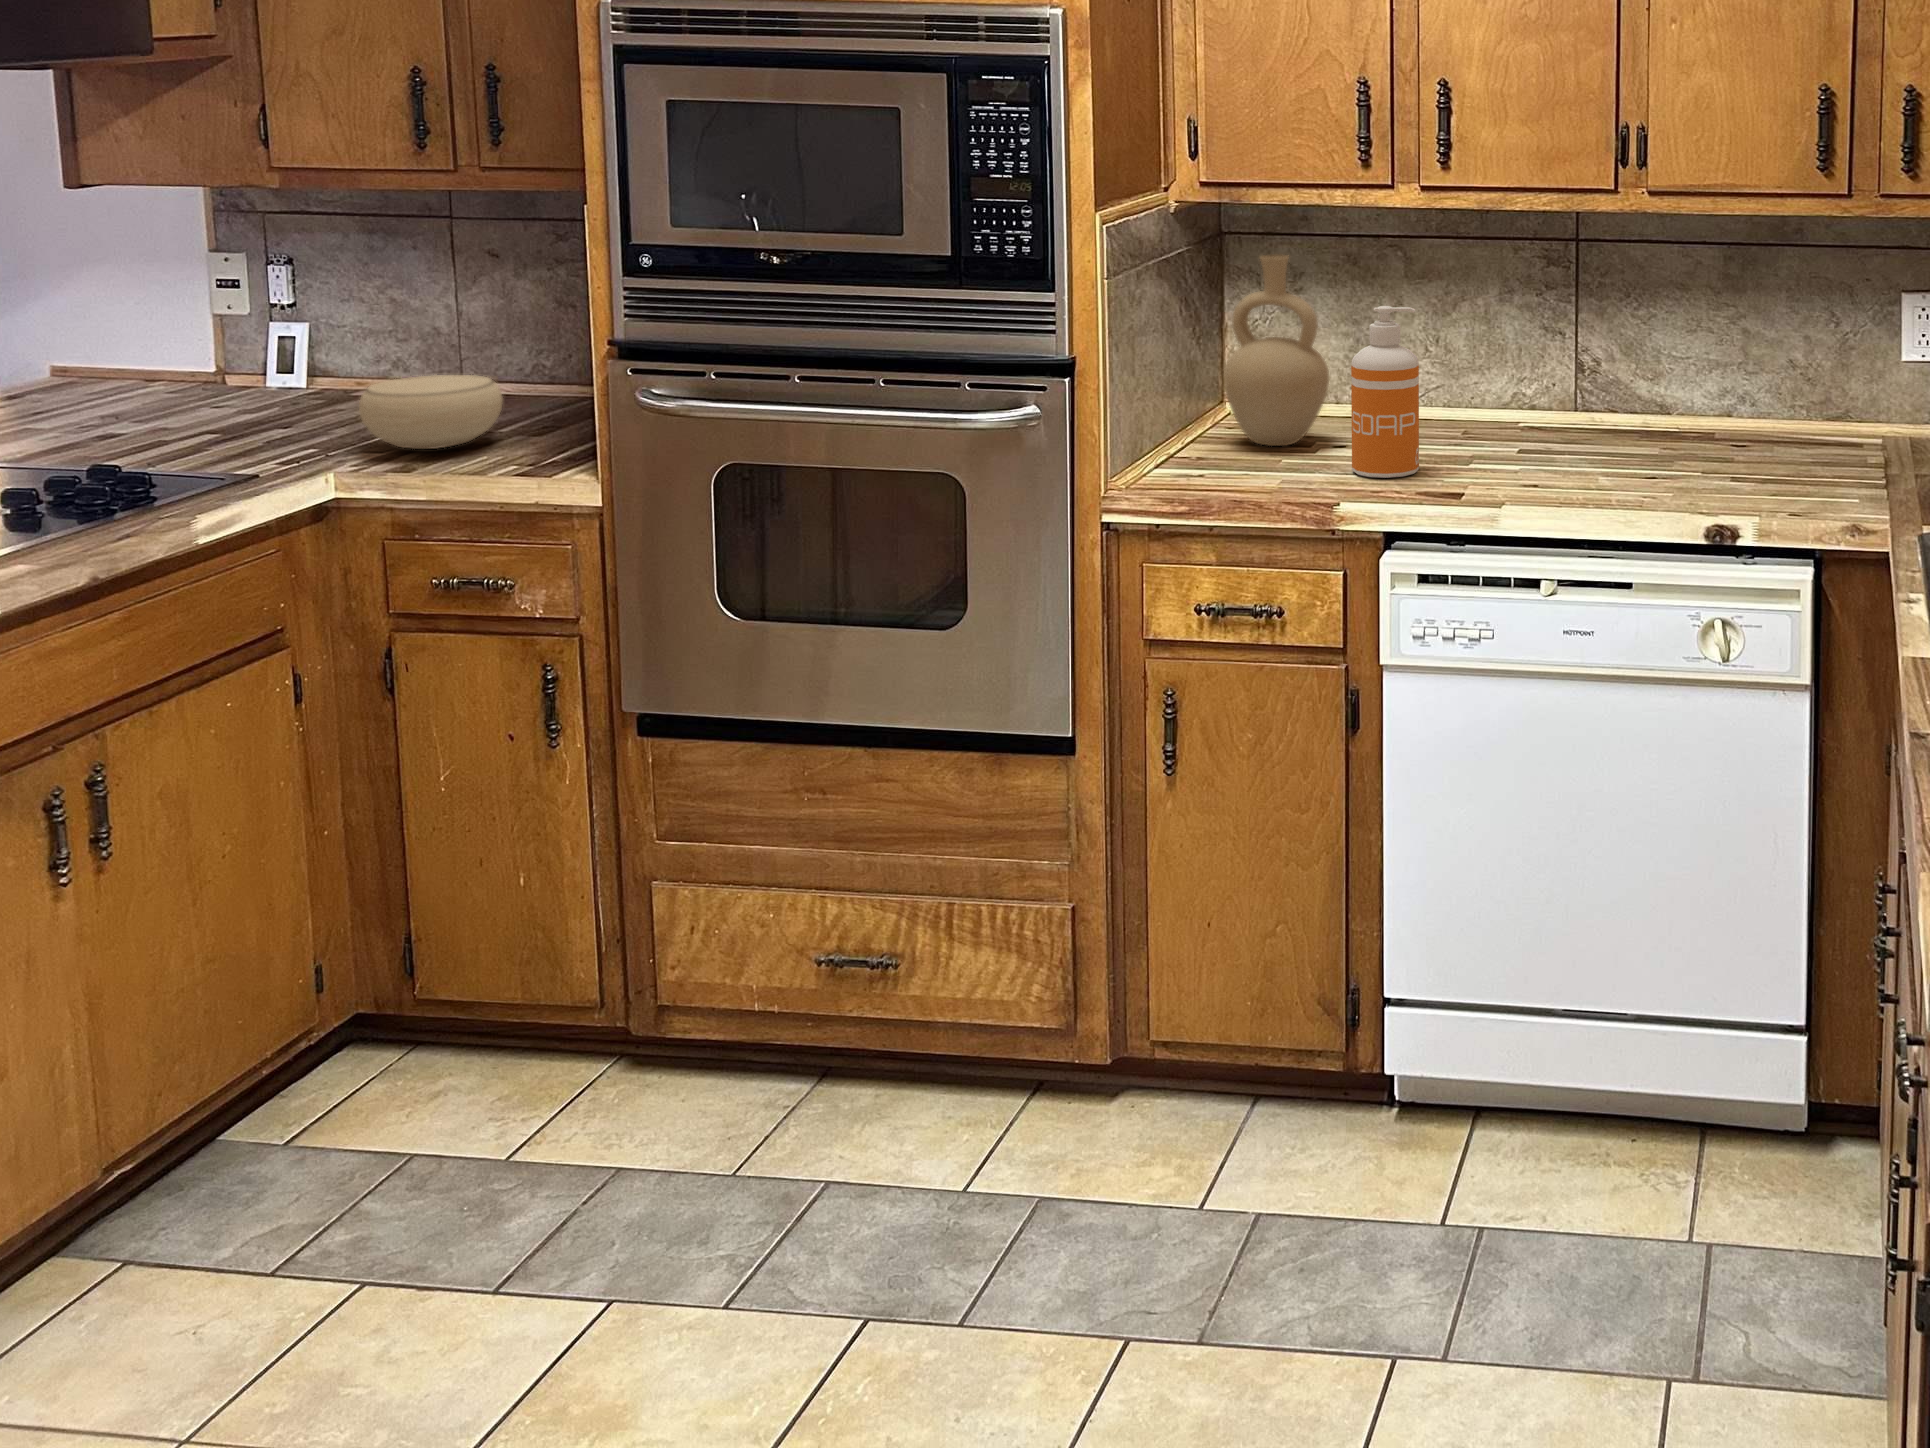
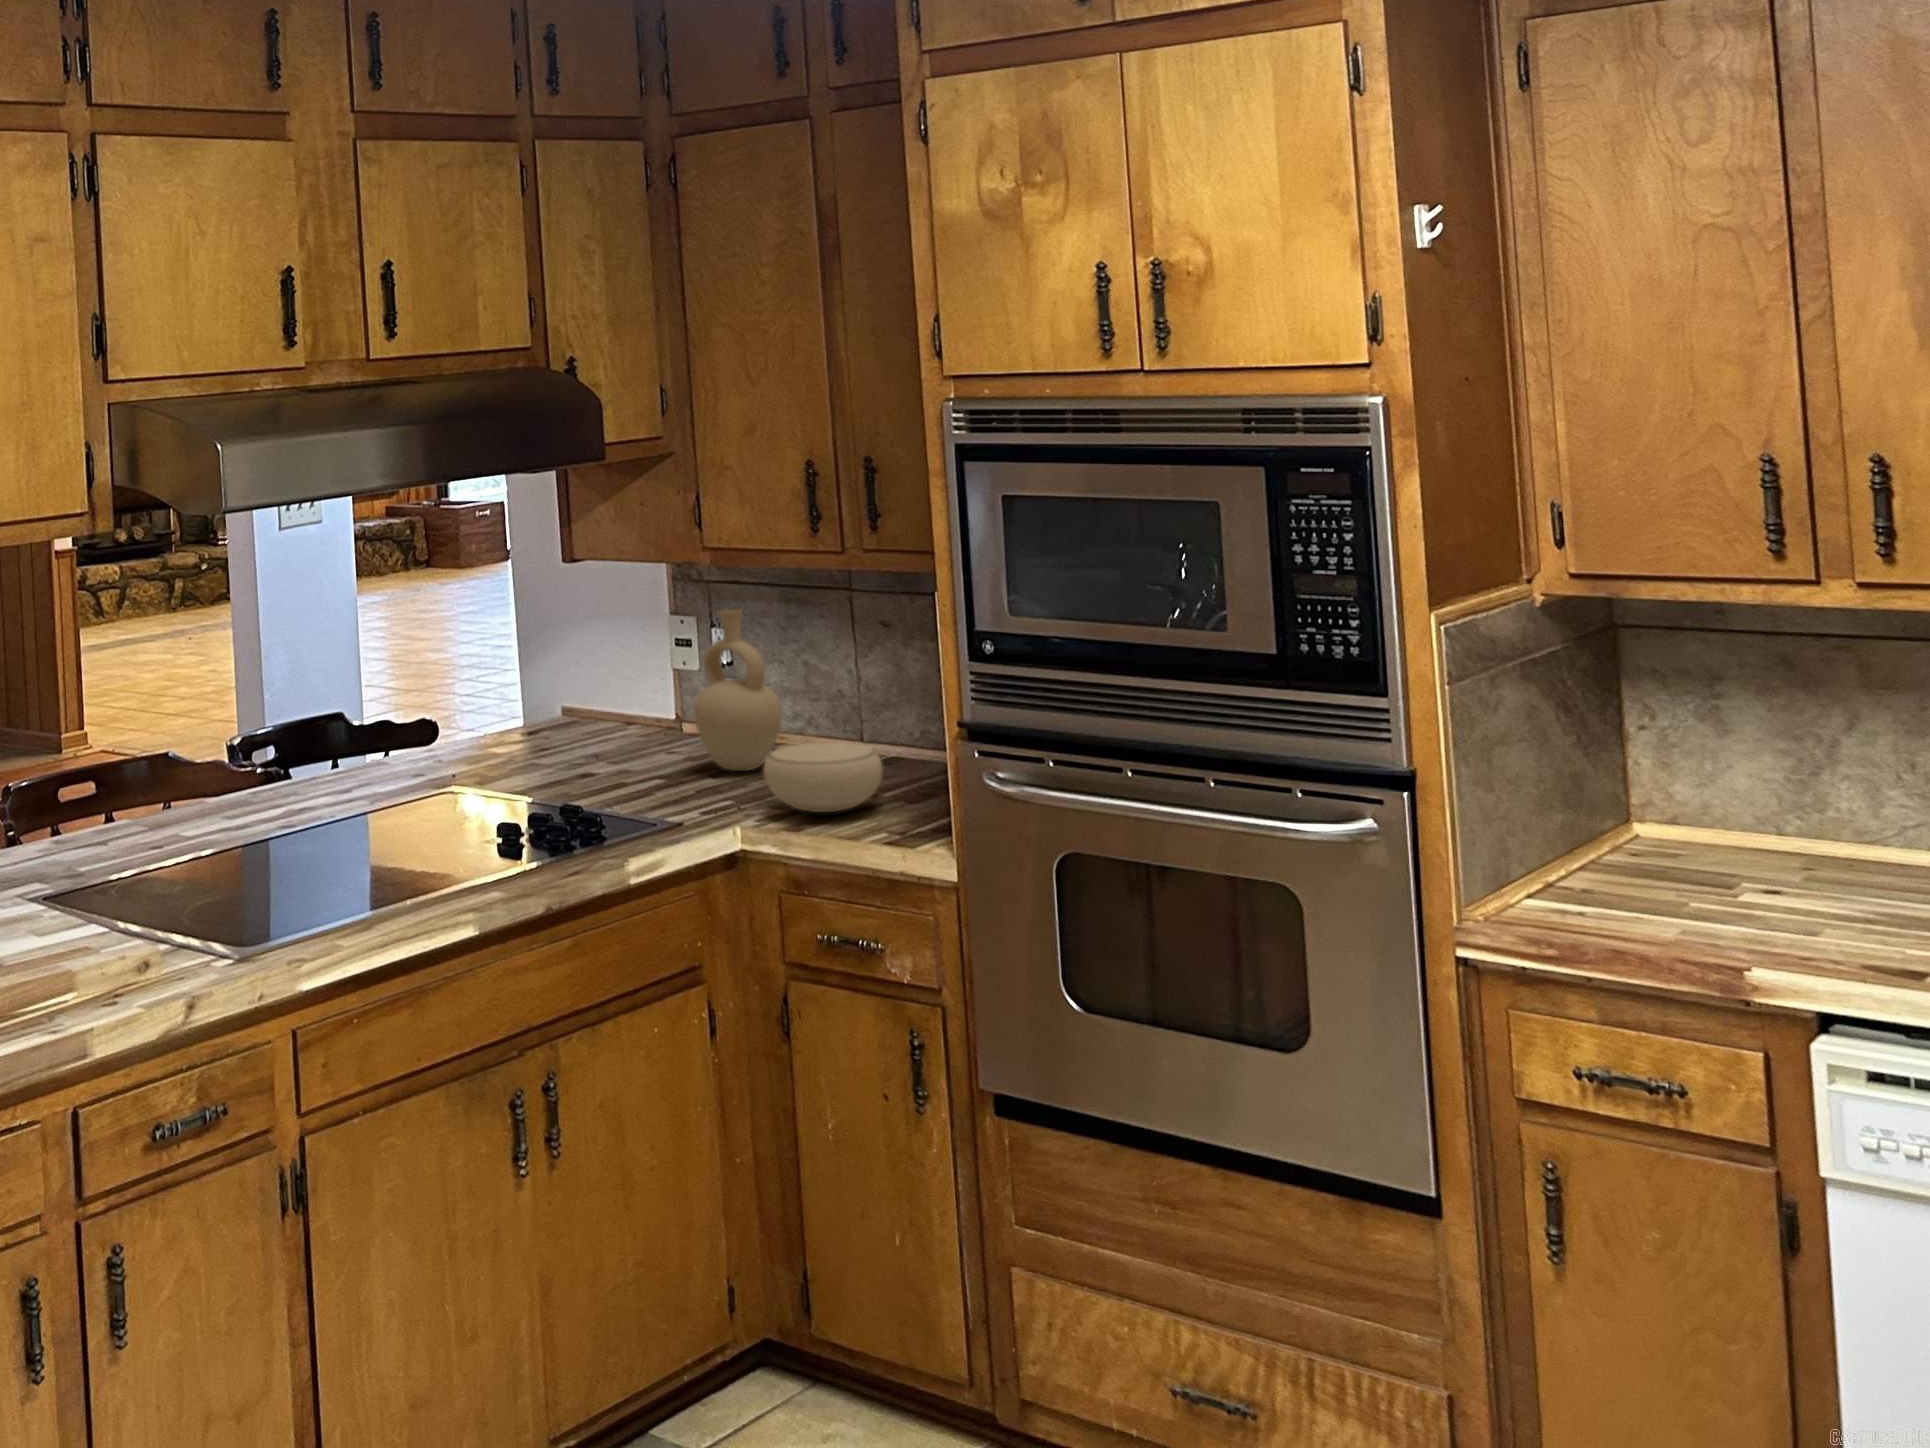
vase: present [1224,254,1329,446] -> present [694,609,783,771]
soap dispenser: present [1351,306,1419,478] -> none [1770,729,1875,940]

